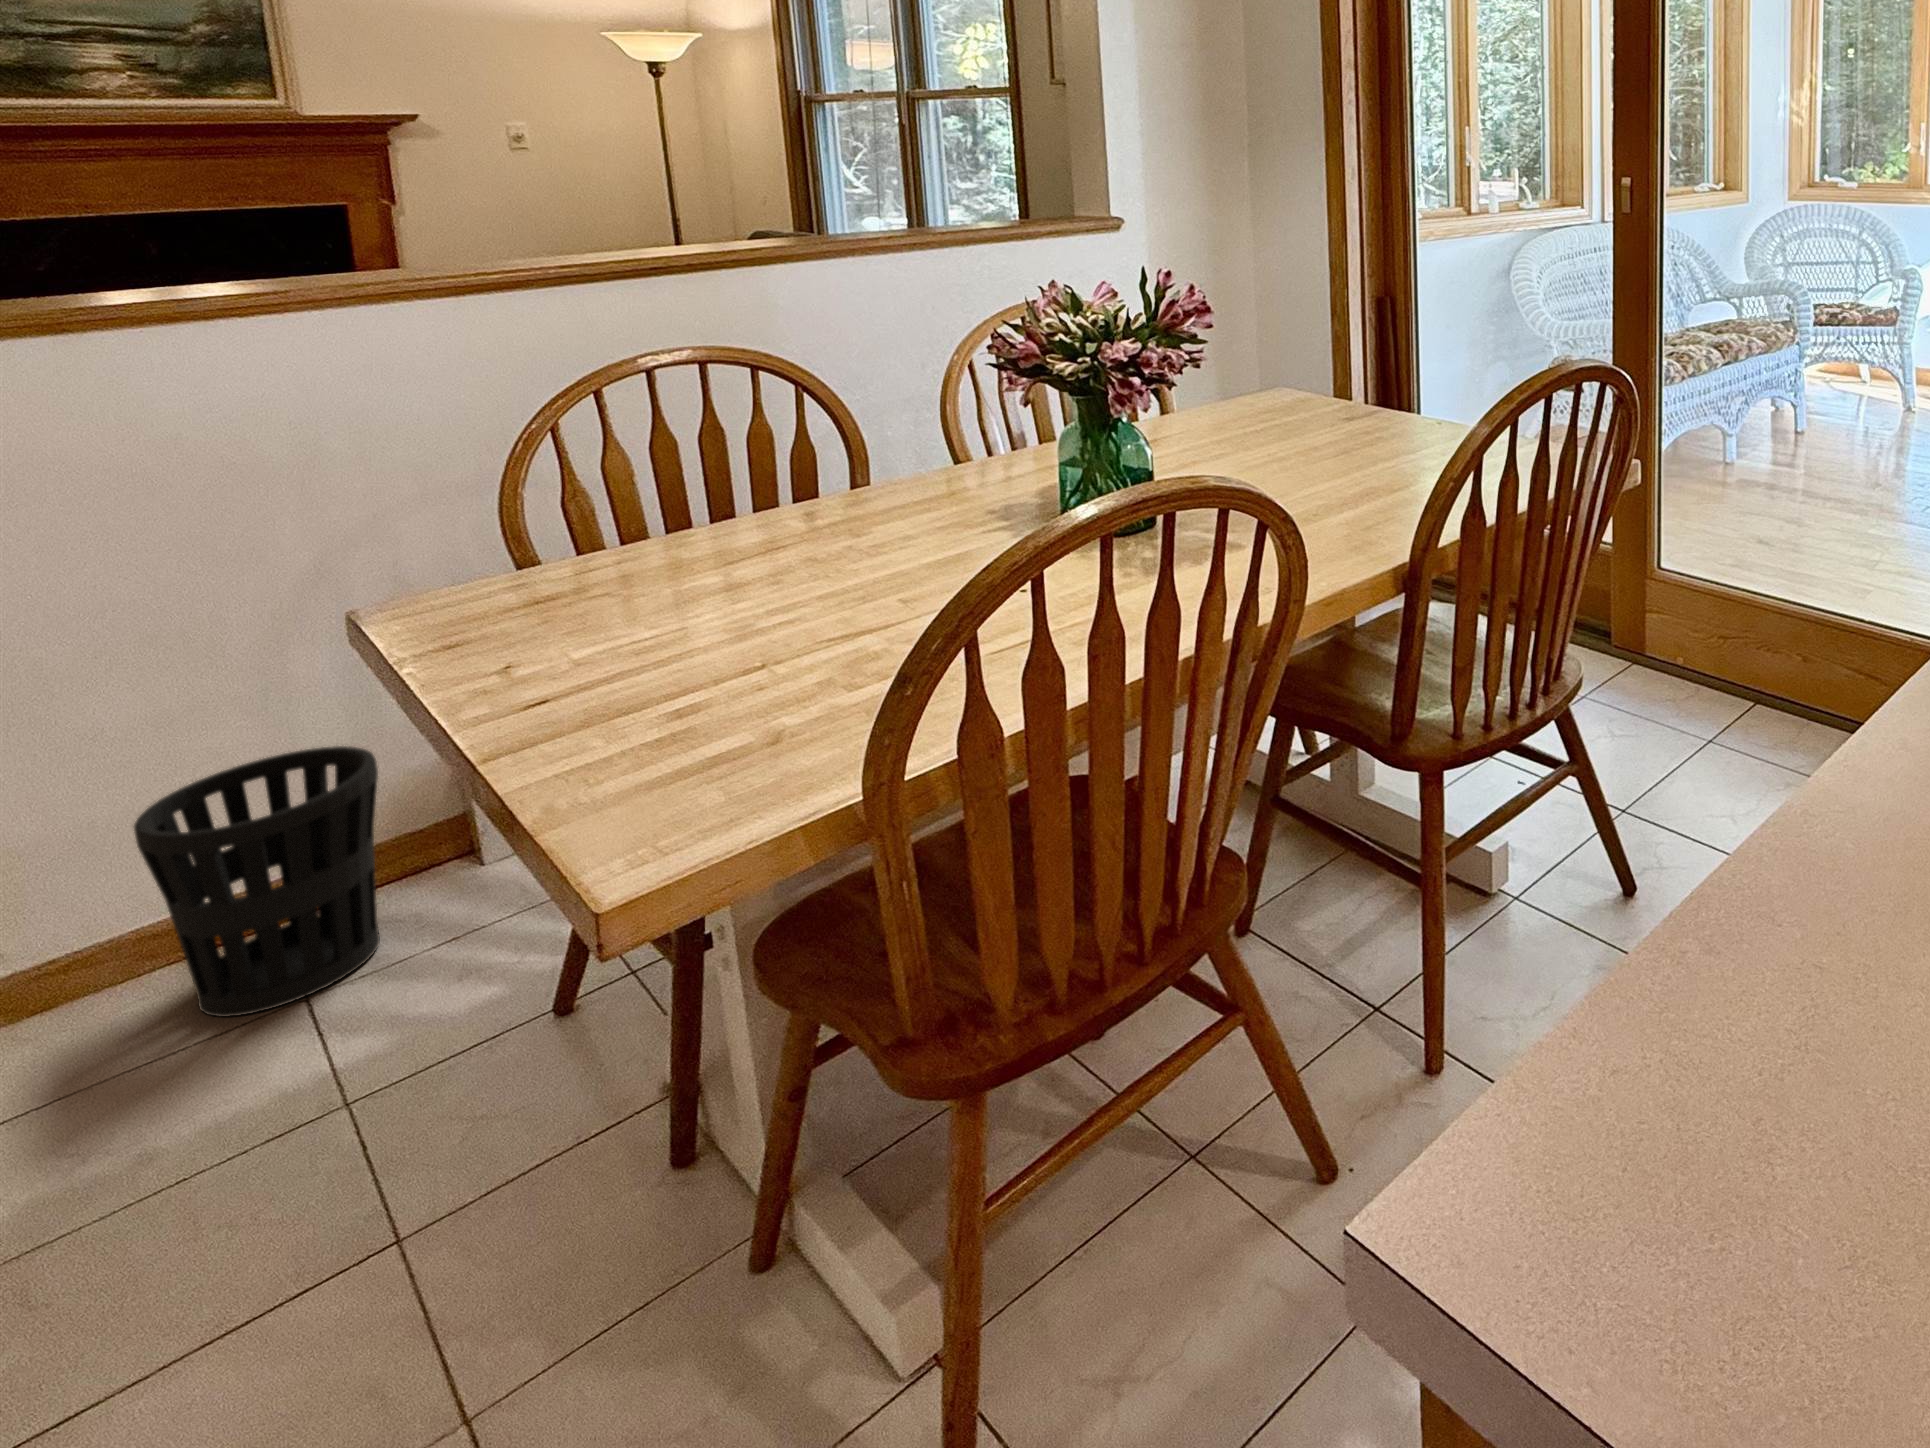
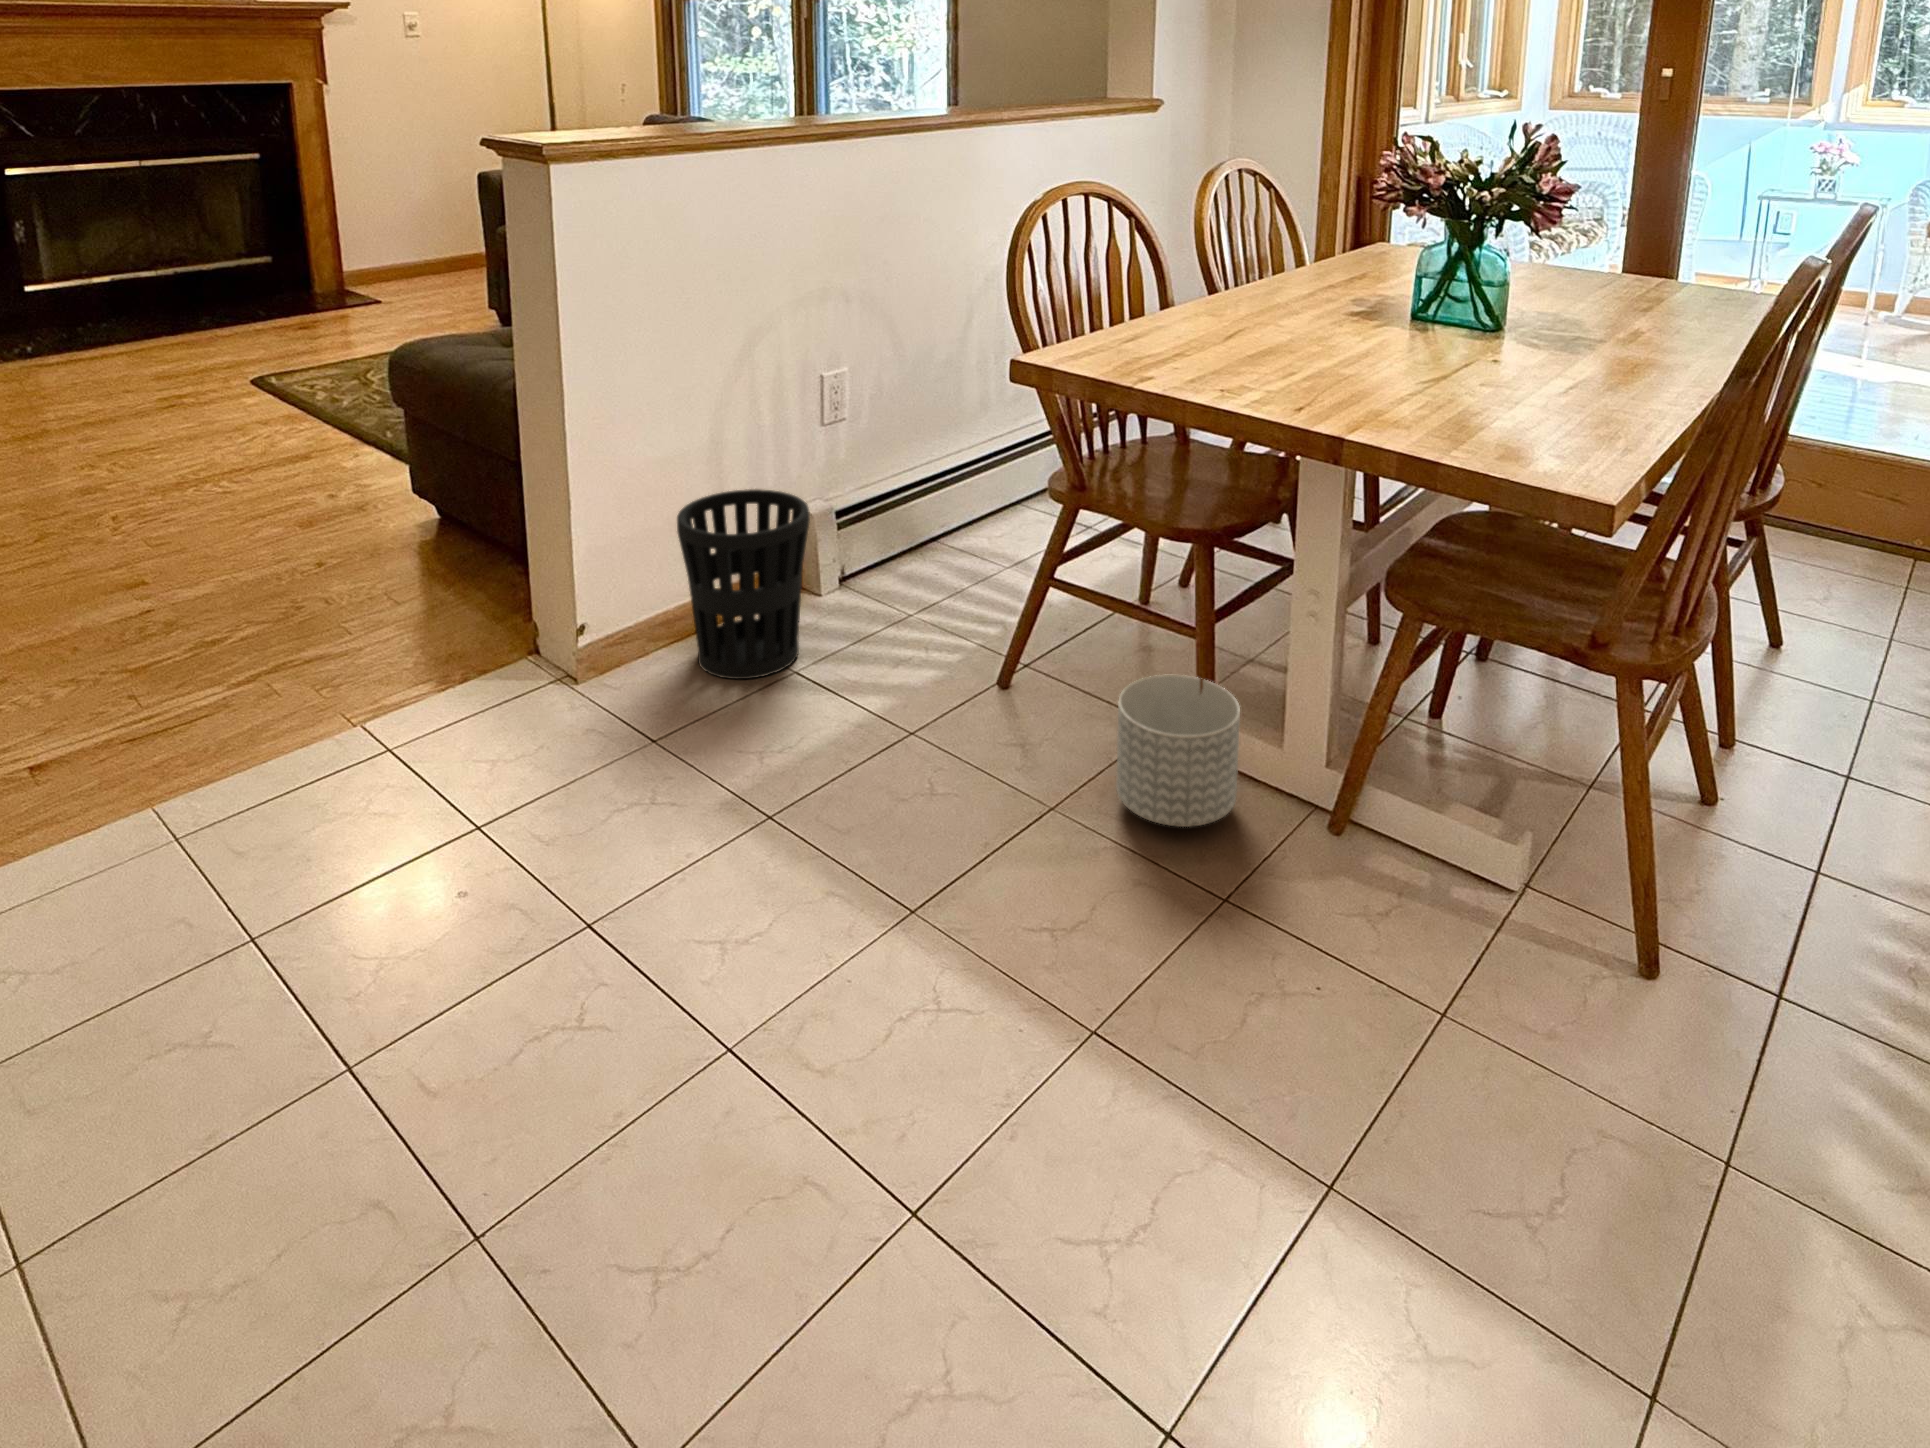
planter: none [466,1034,690,1288] -> present [1116,675,1240,827]

